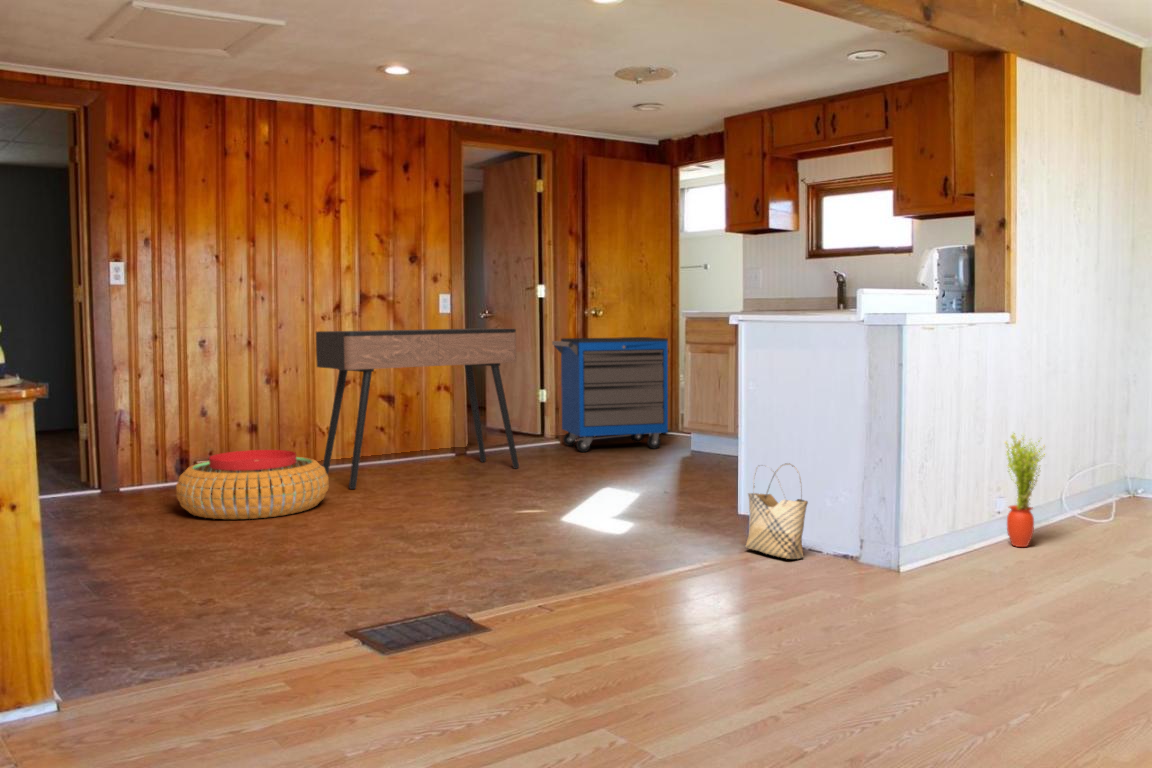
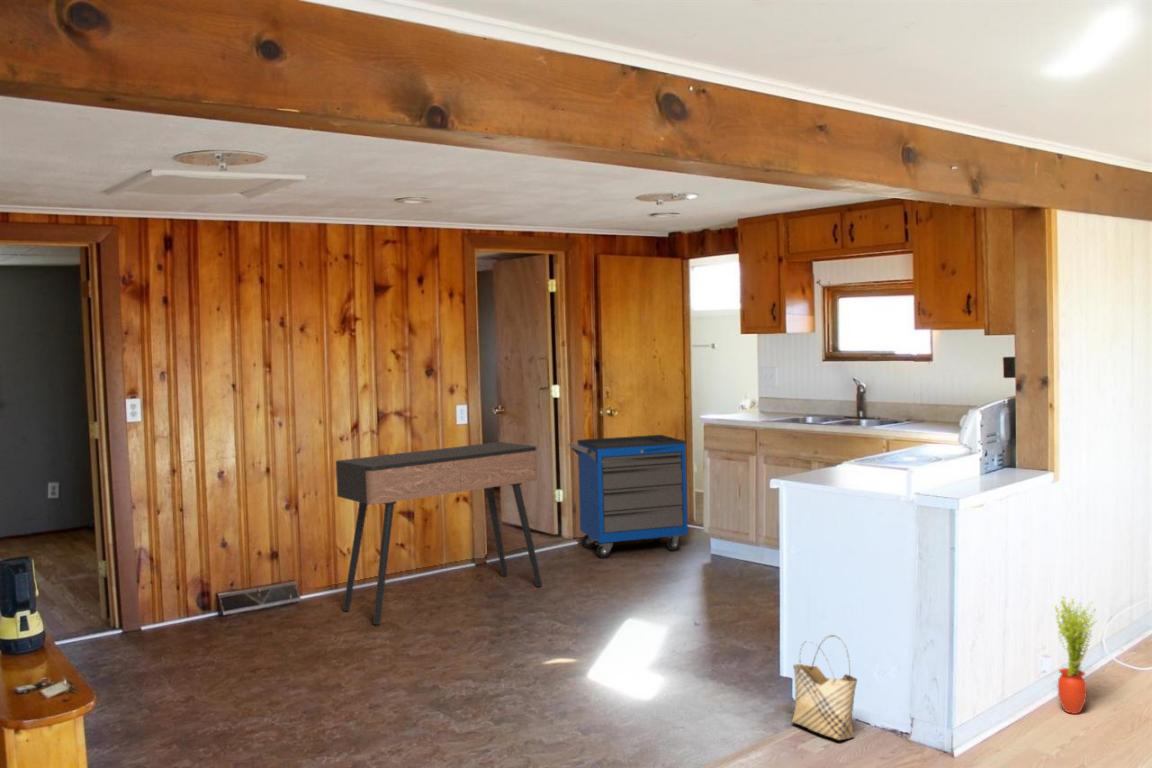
pouf: present [176,450,329,519] -> none [199,594,355,680]

